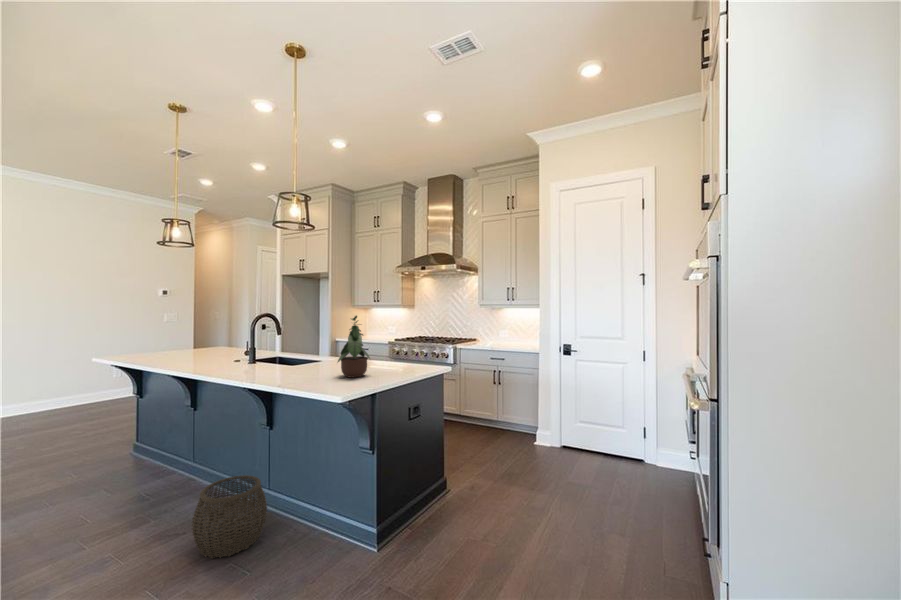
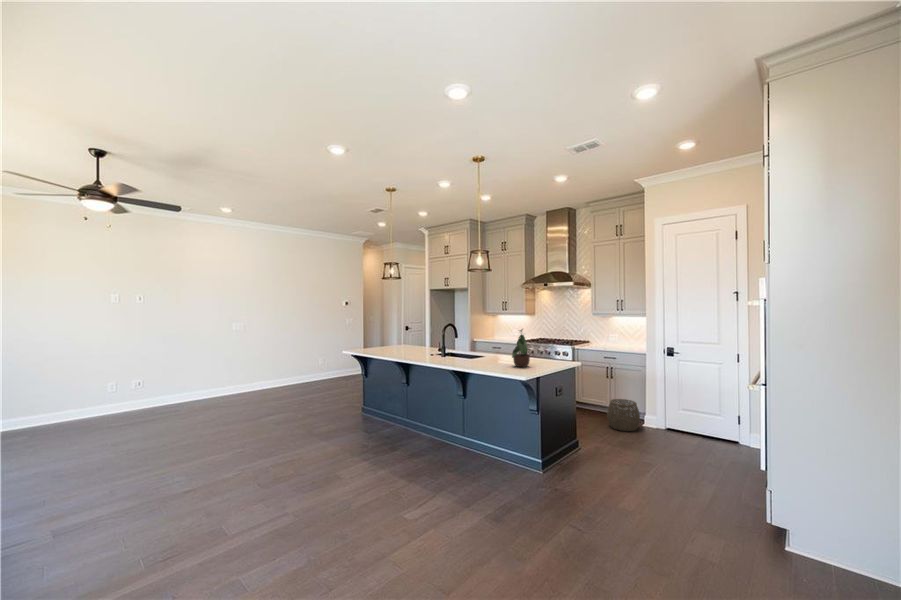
woven basket: present [192,475,267,558] -> present [607,399,640,431]

